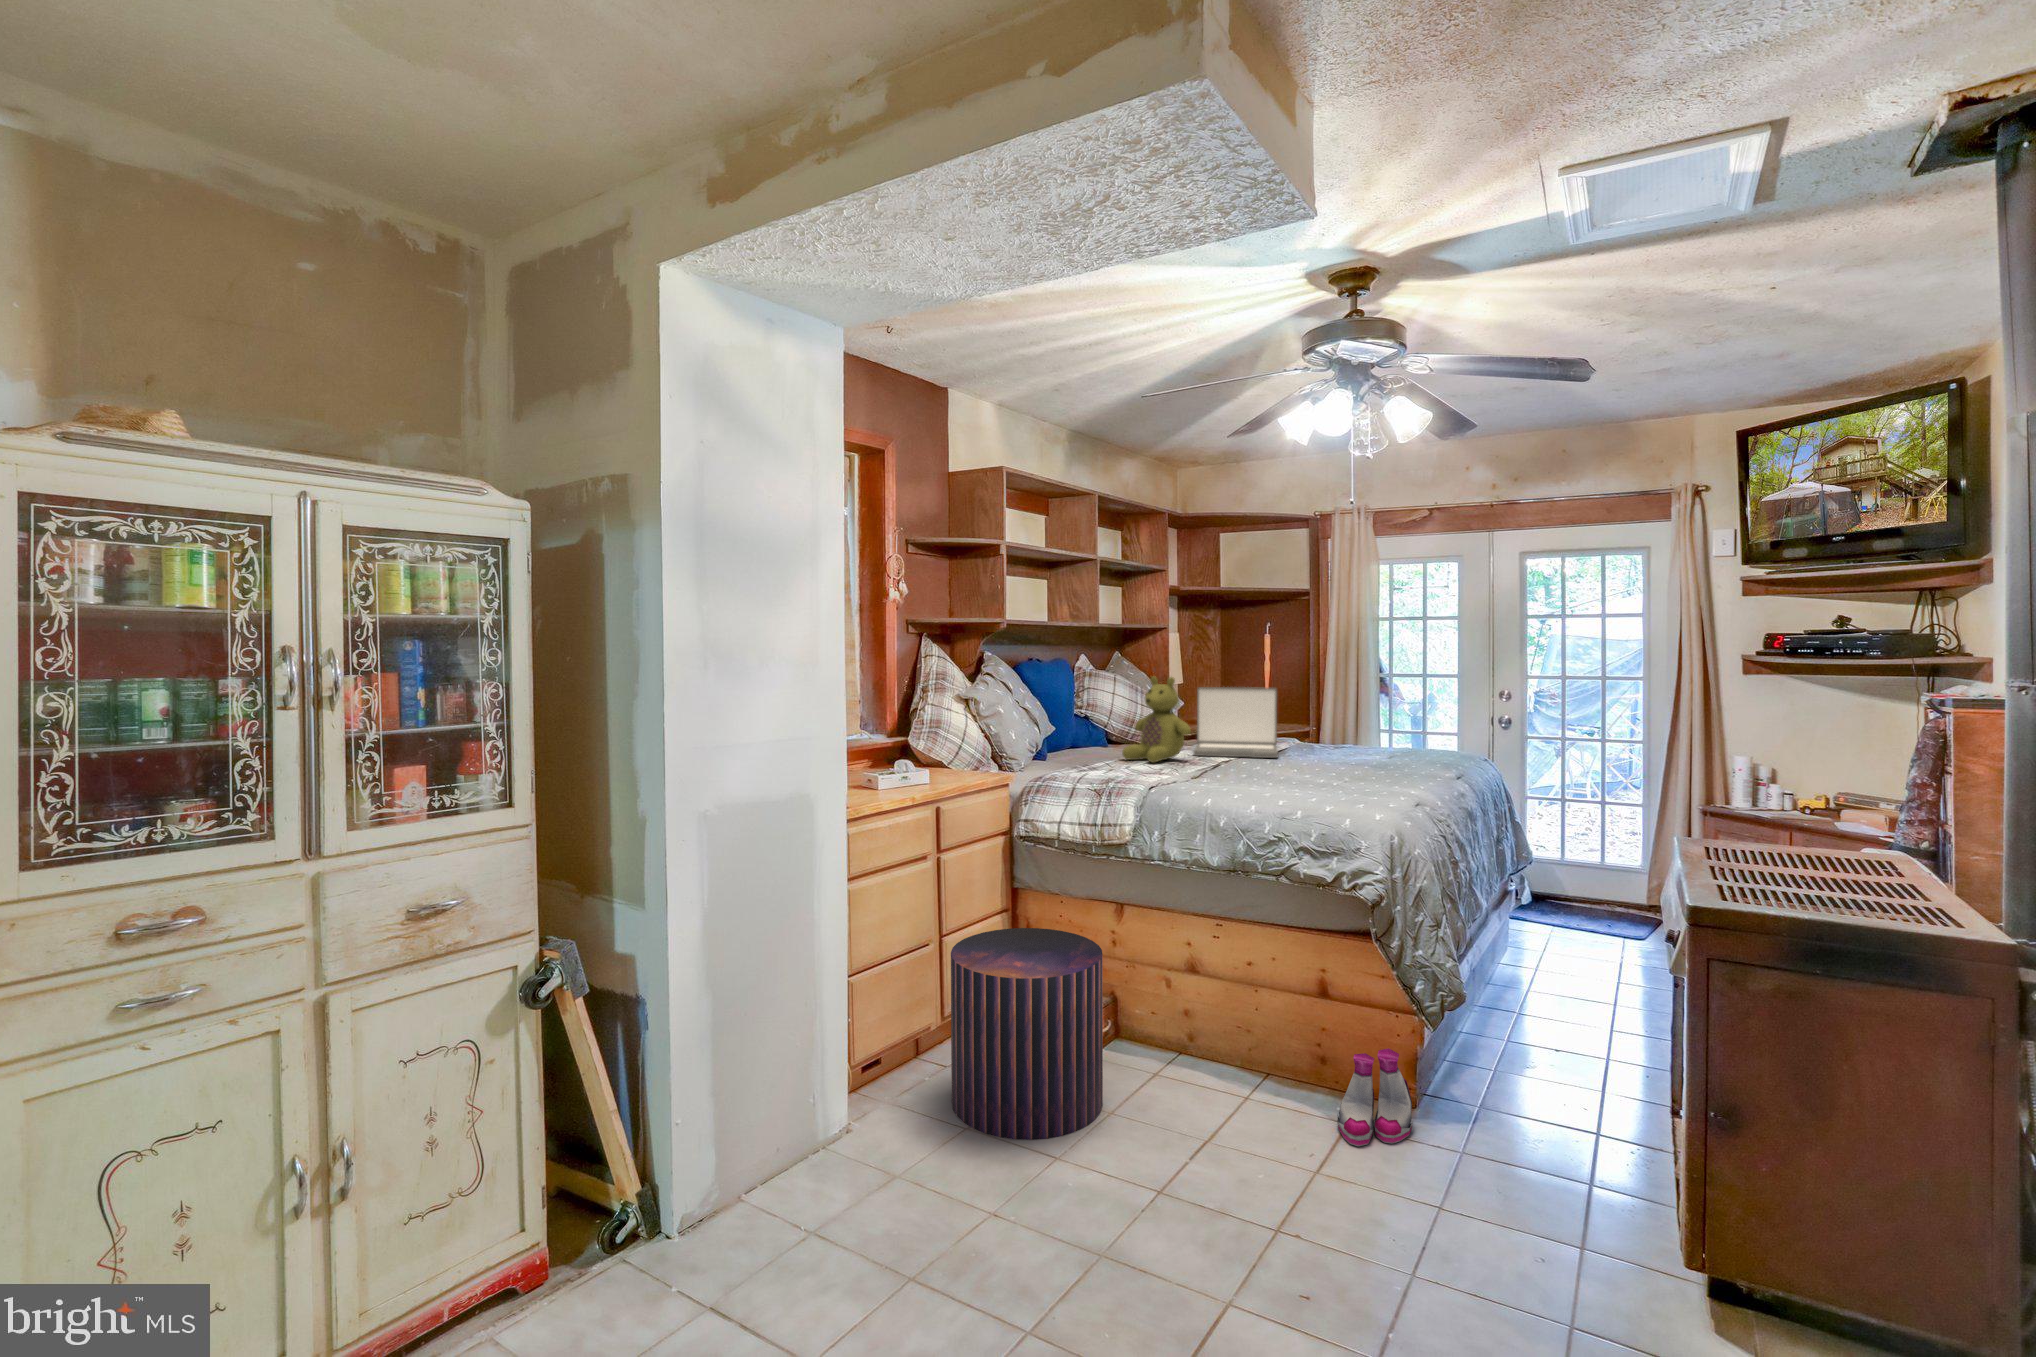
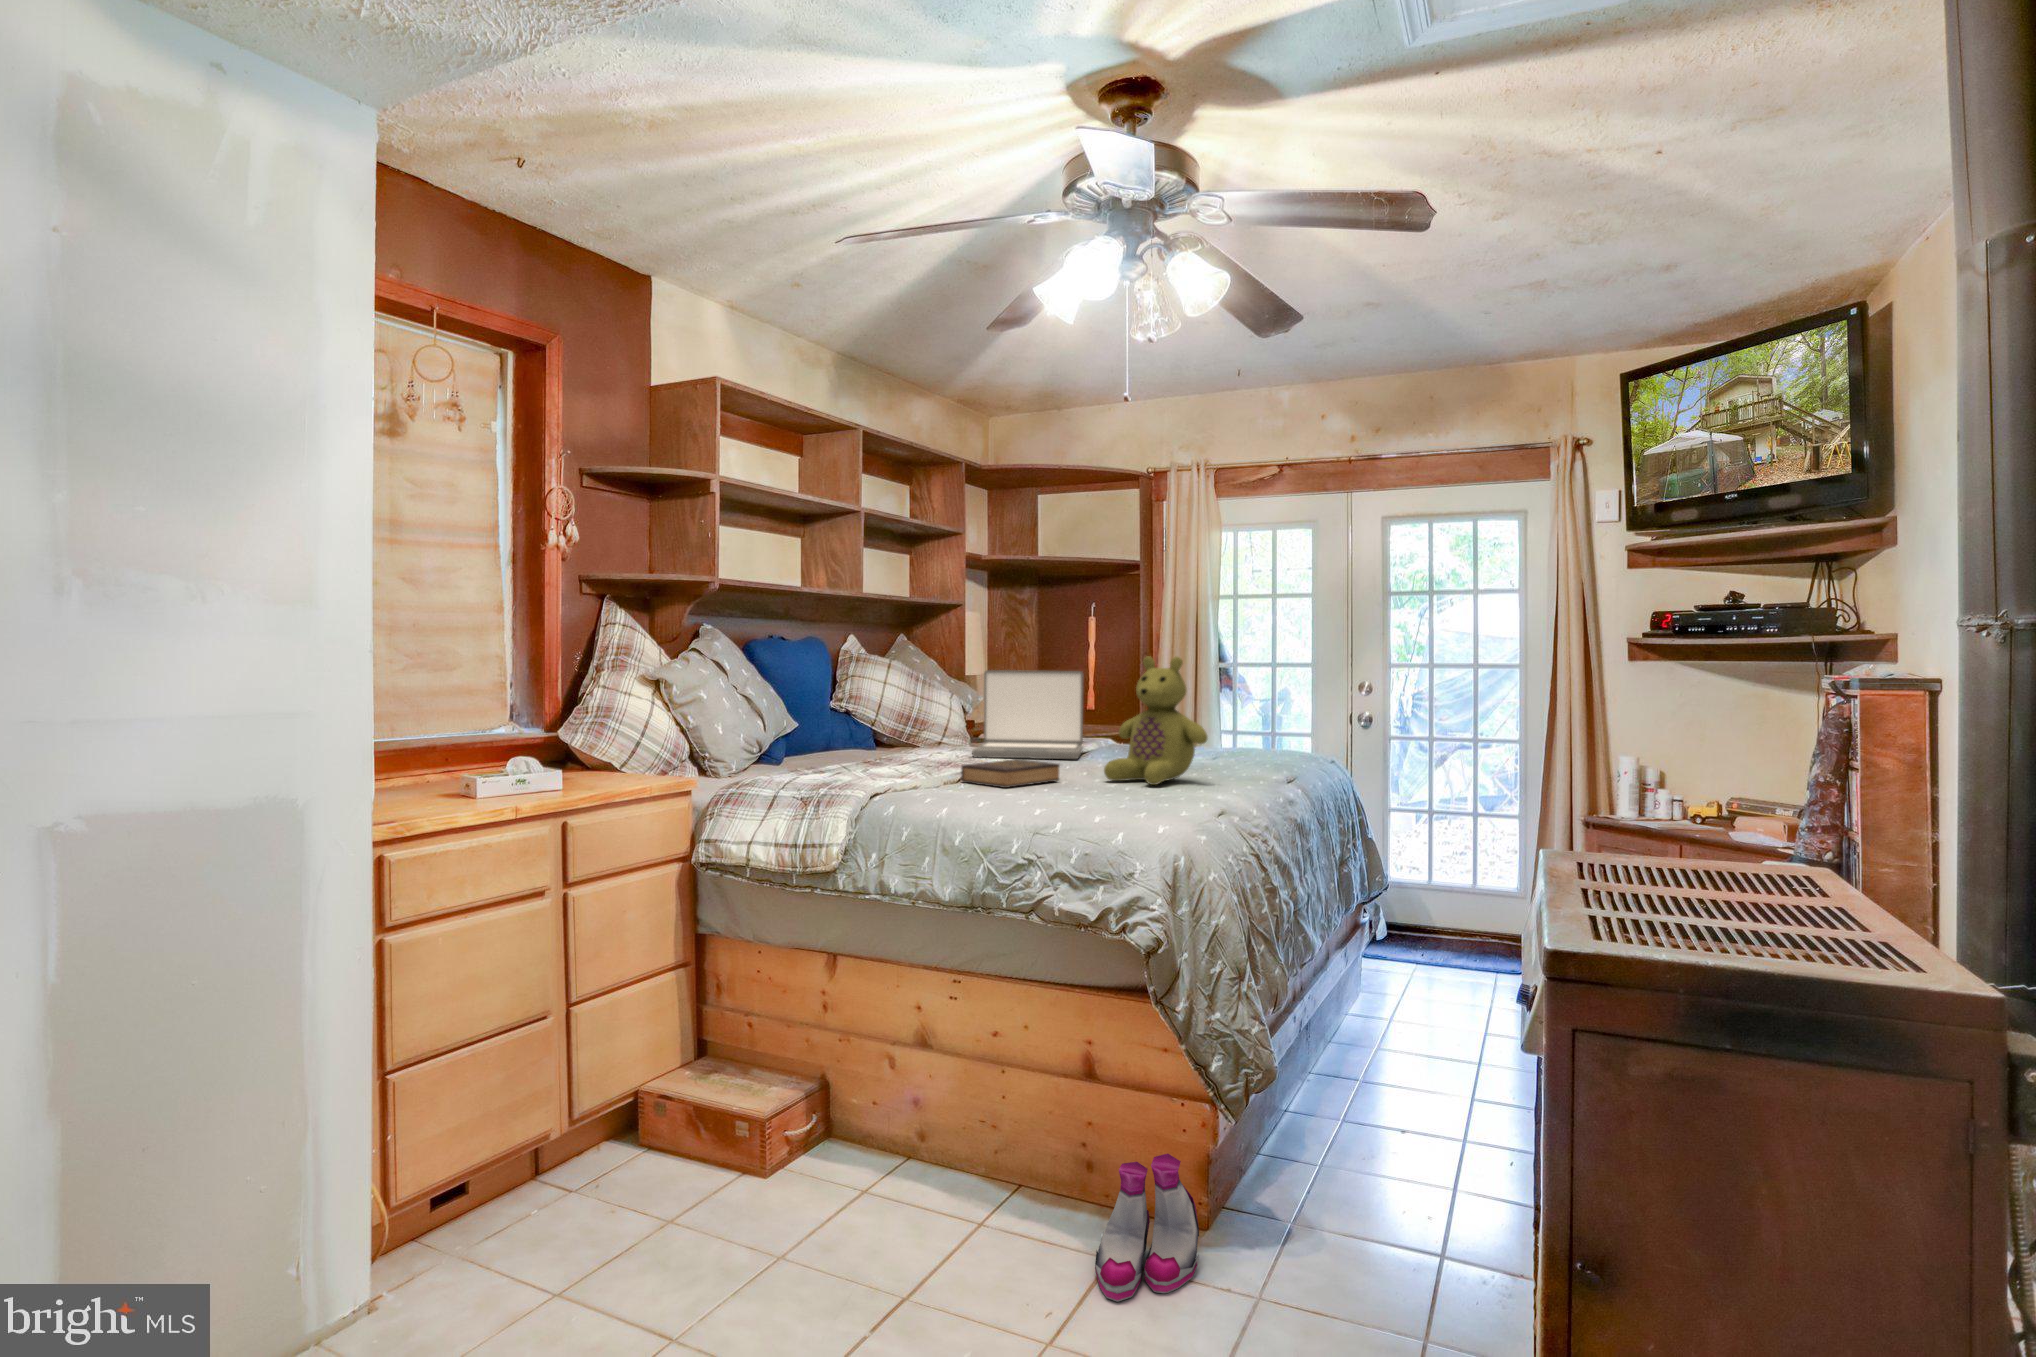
stuffed bear: present [1122,676,1191,763] -> present [1104,656,1208,785]
hardback book: none [1205,761,1279,784] -> present [961,759,1059,788]
pouf: present [951,928,1103,1140] -> none [534,996,771,1325]

